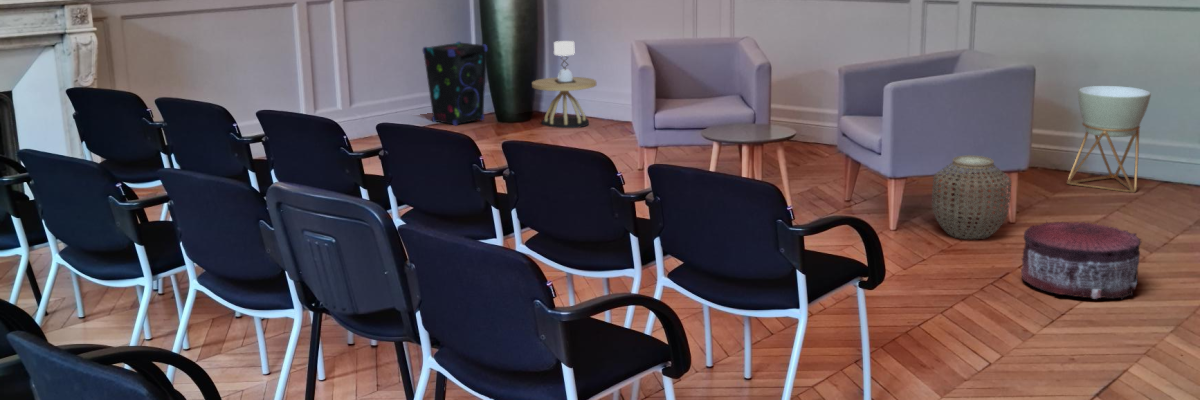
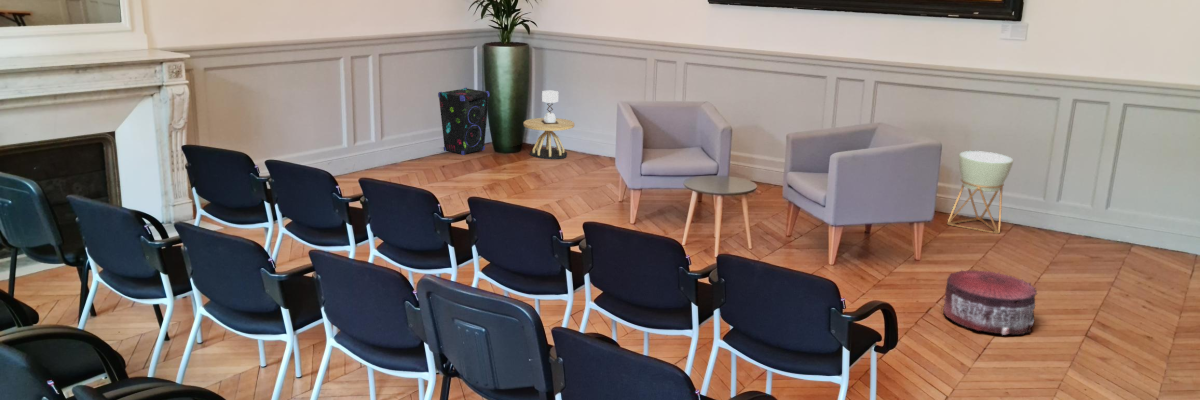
woven basket: present [932,155,1011,239] -> none [864,211,925,276]

